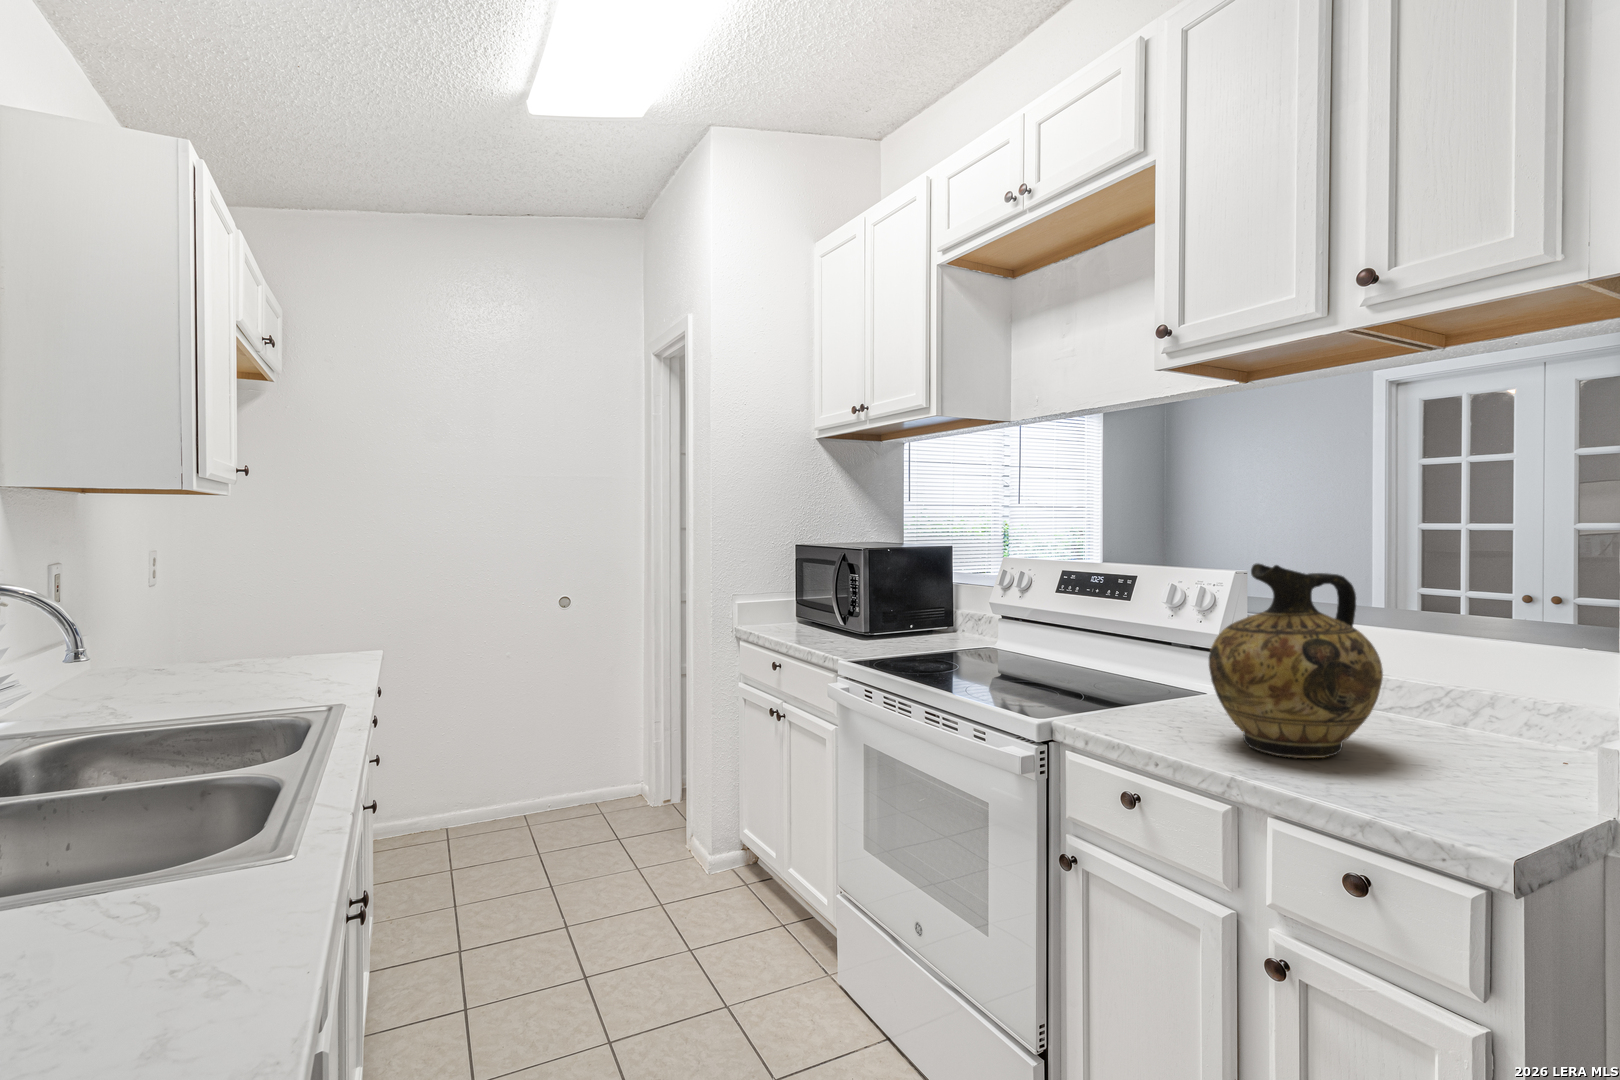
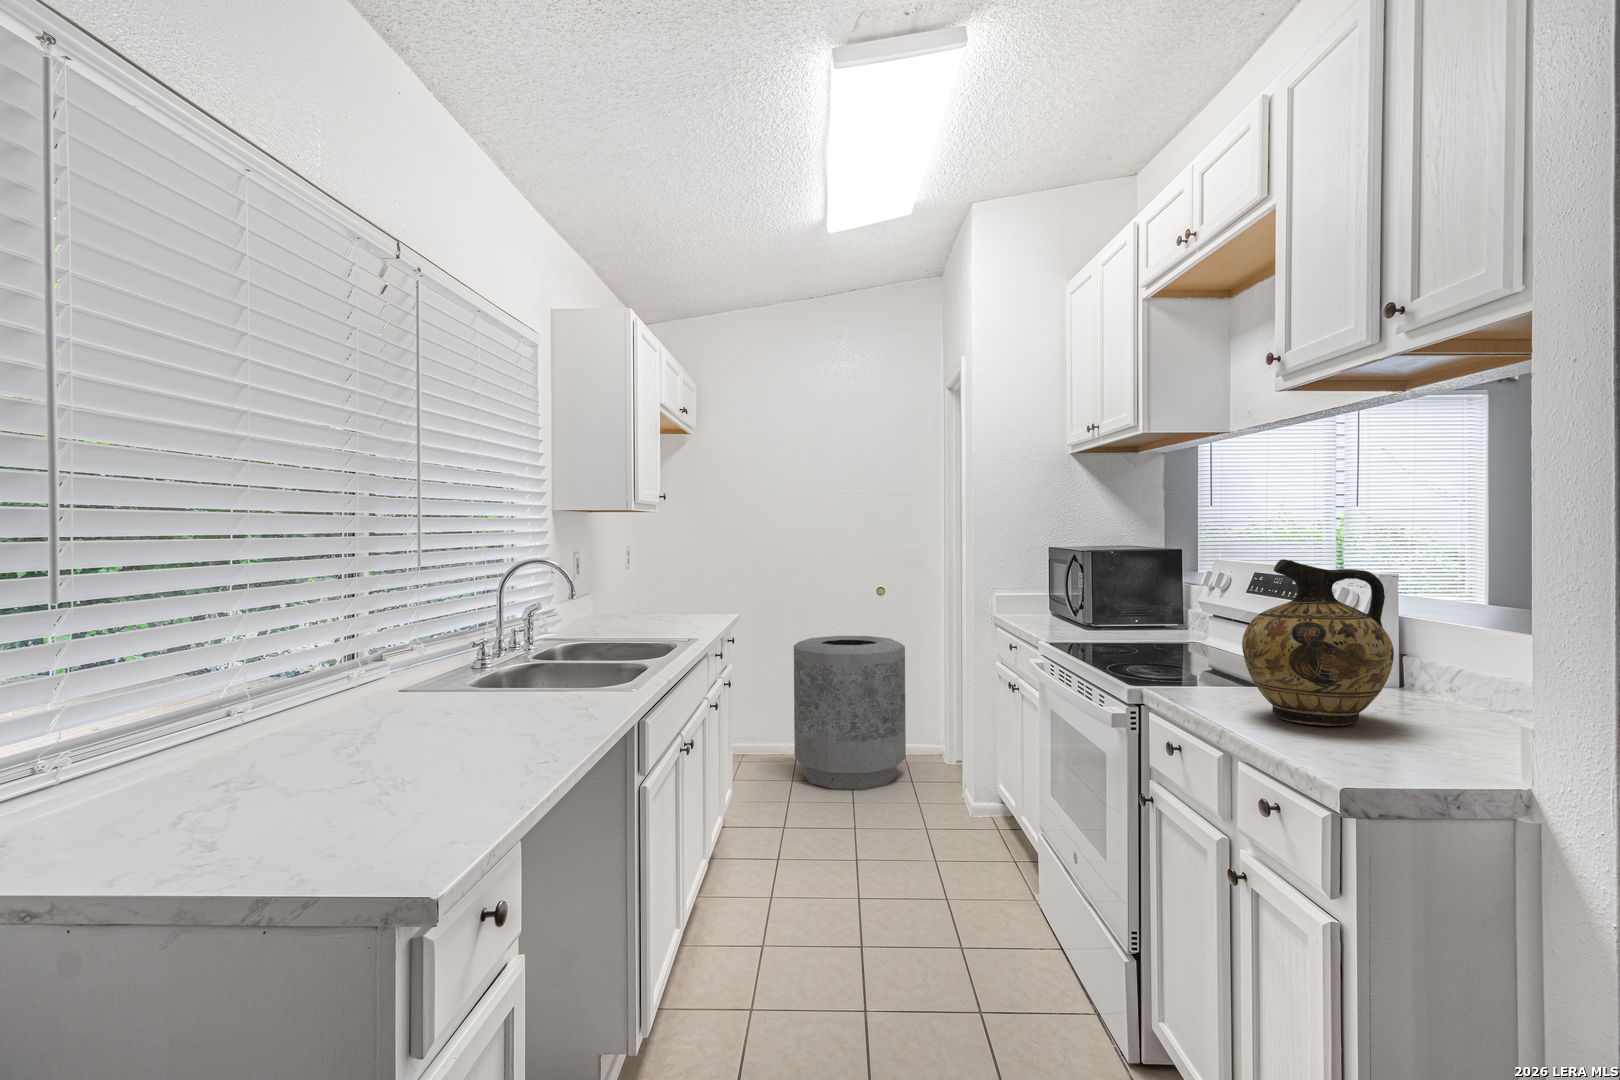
trash can: none [454,659,604,860] -> present [794,636,906,790]

